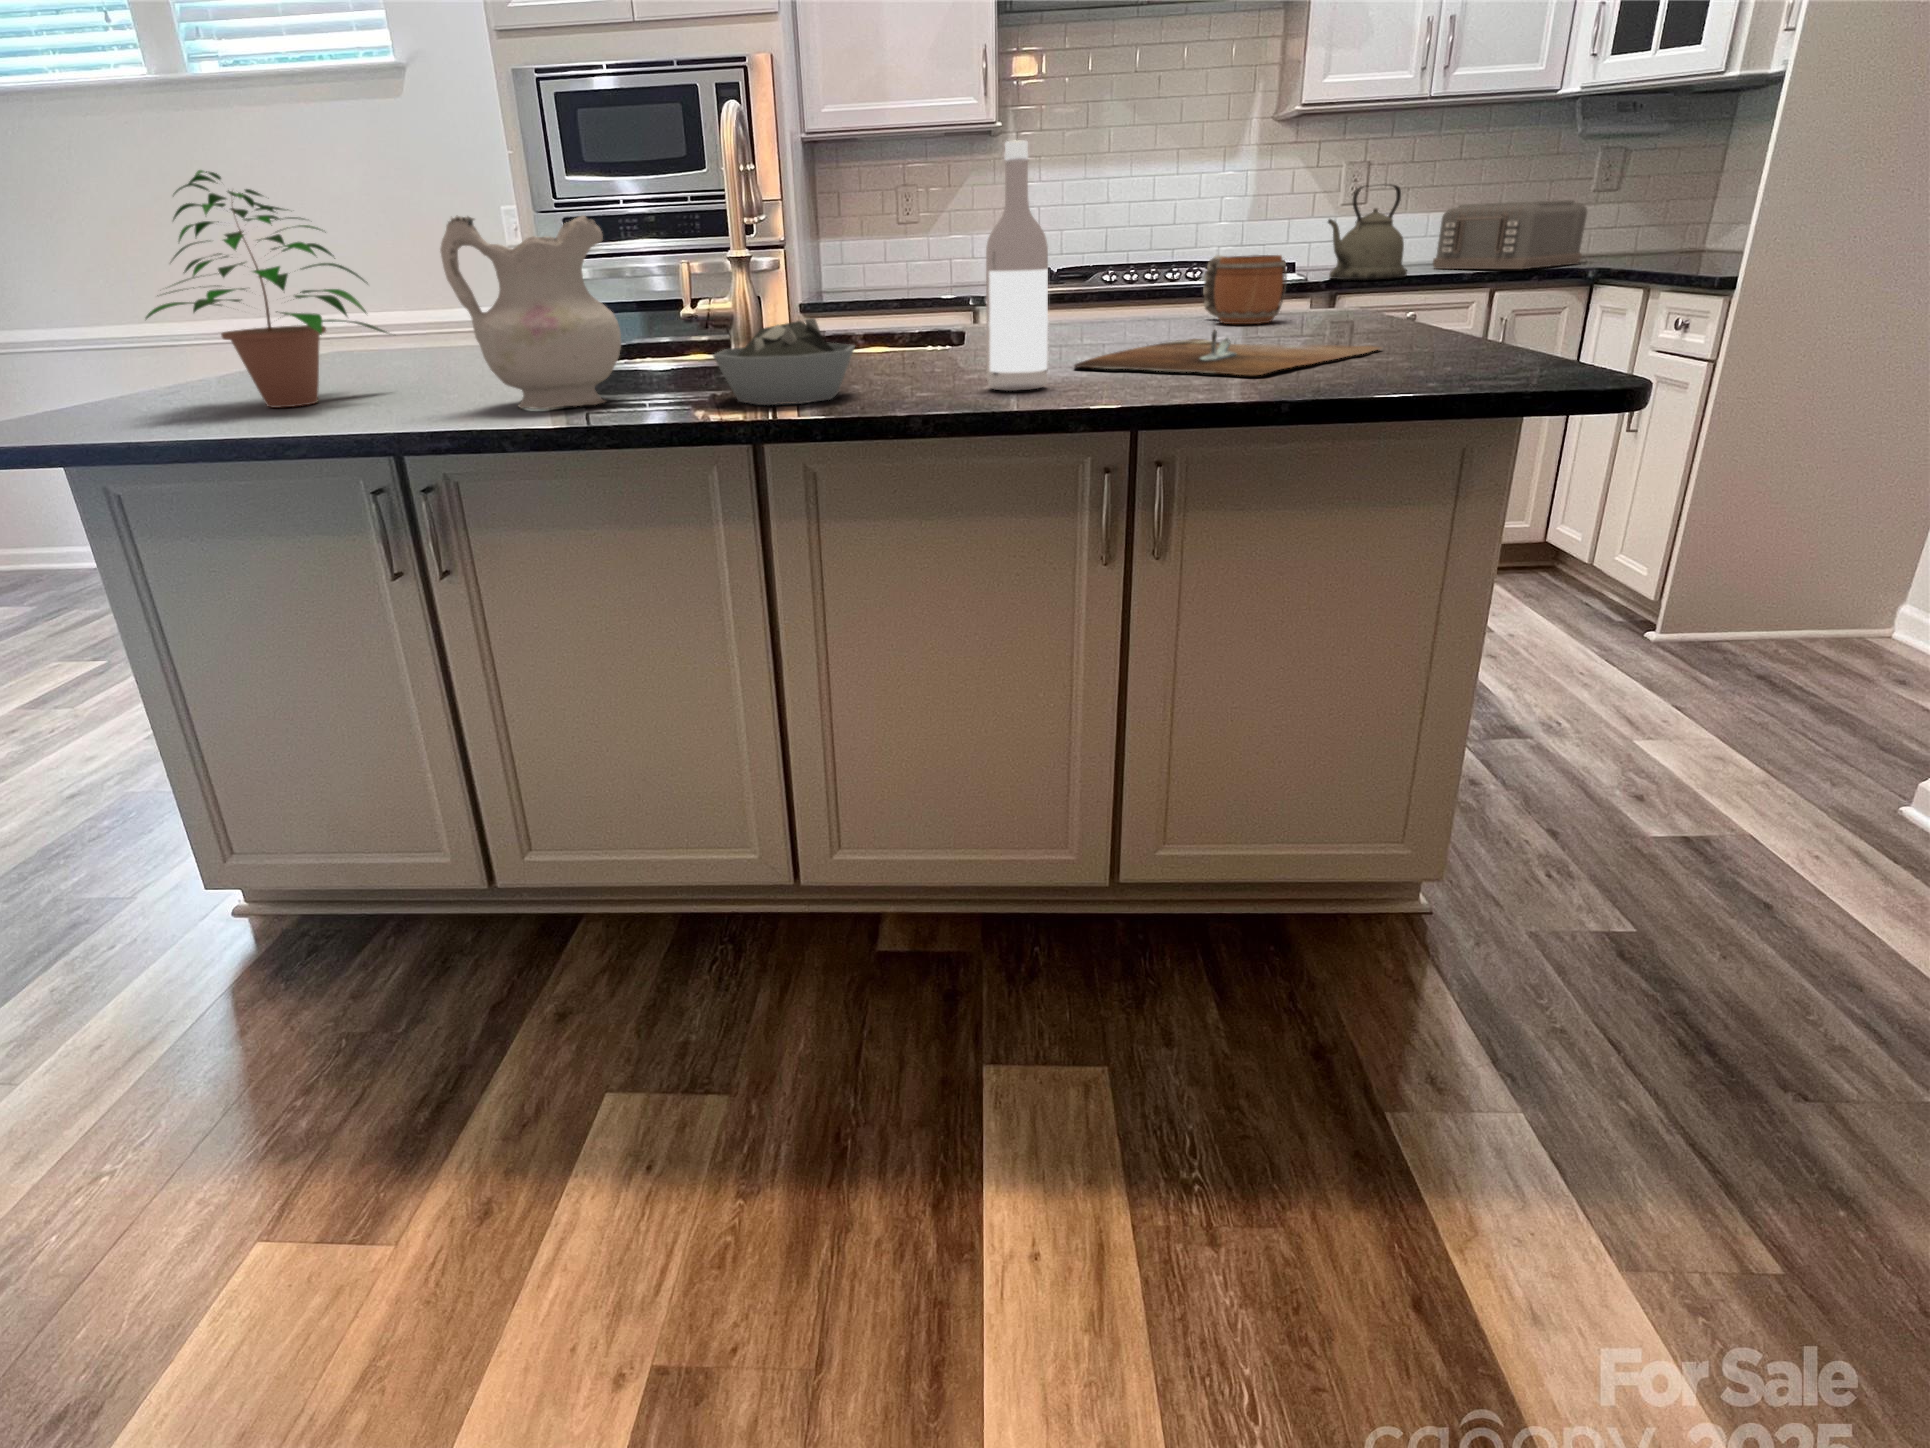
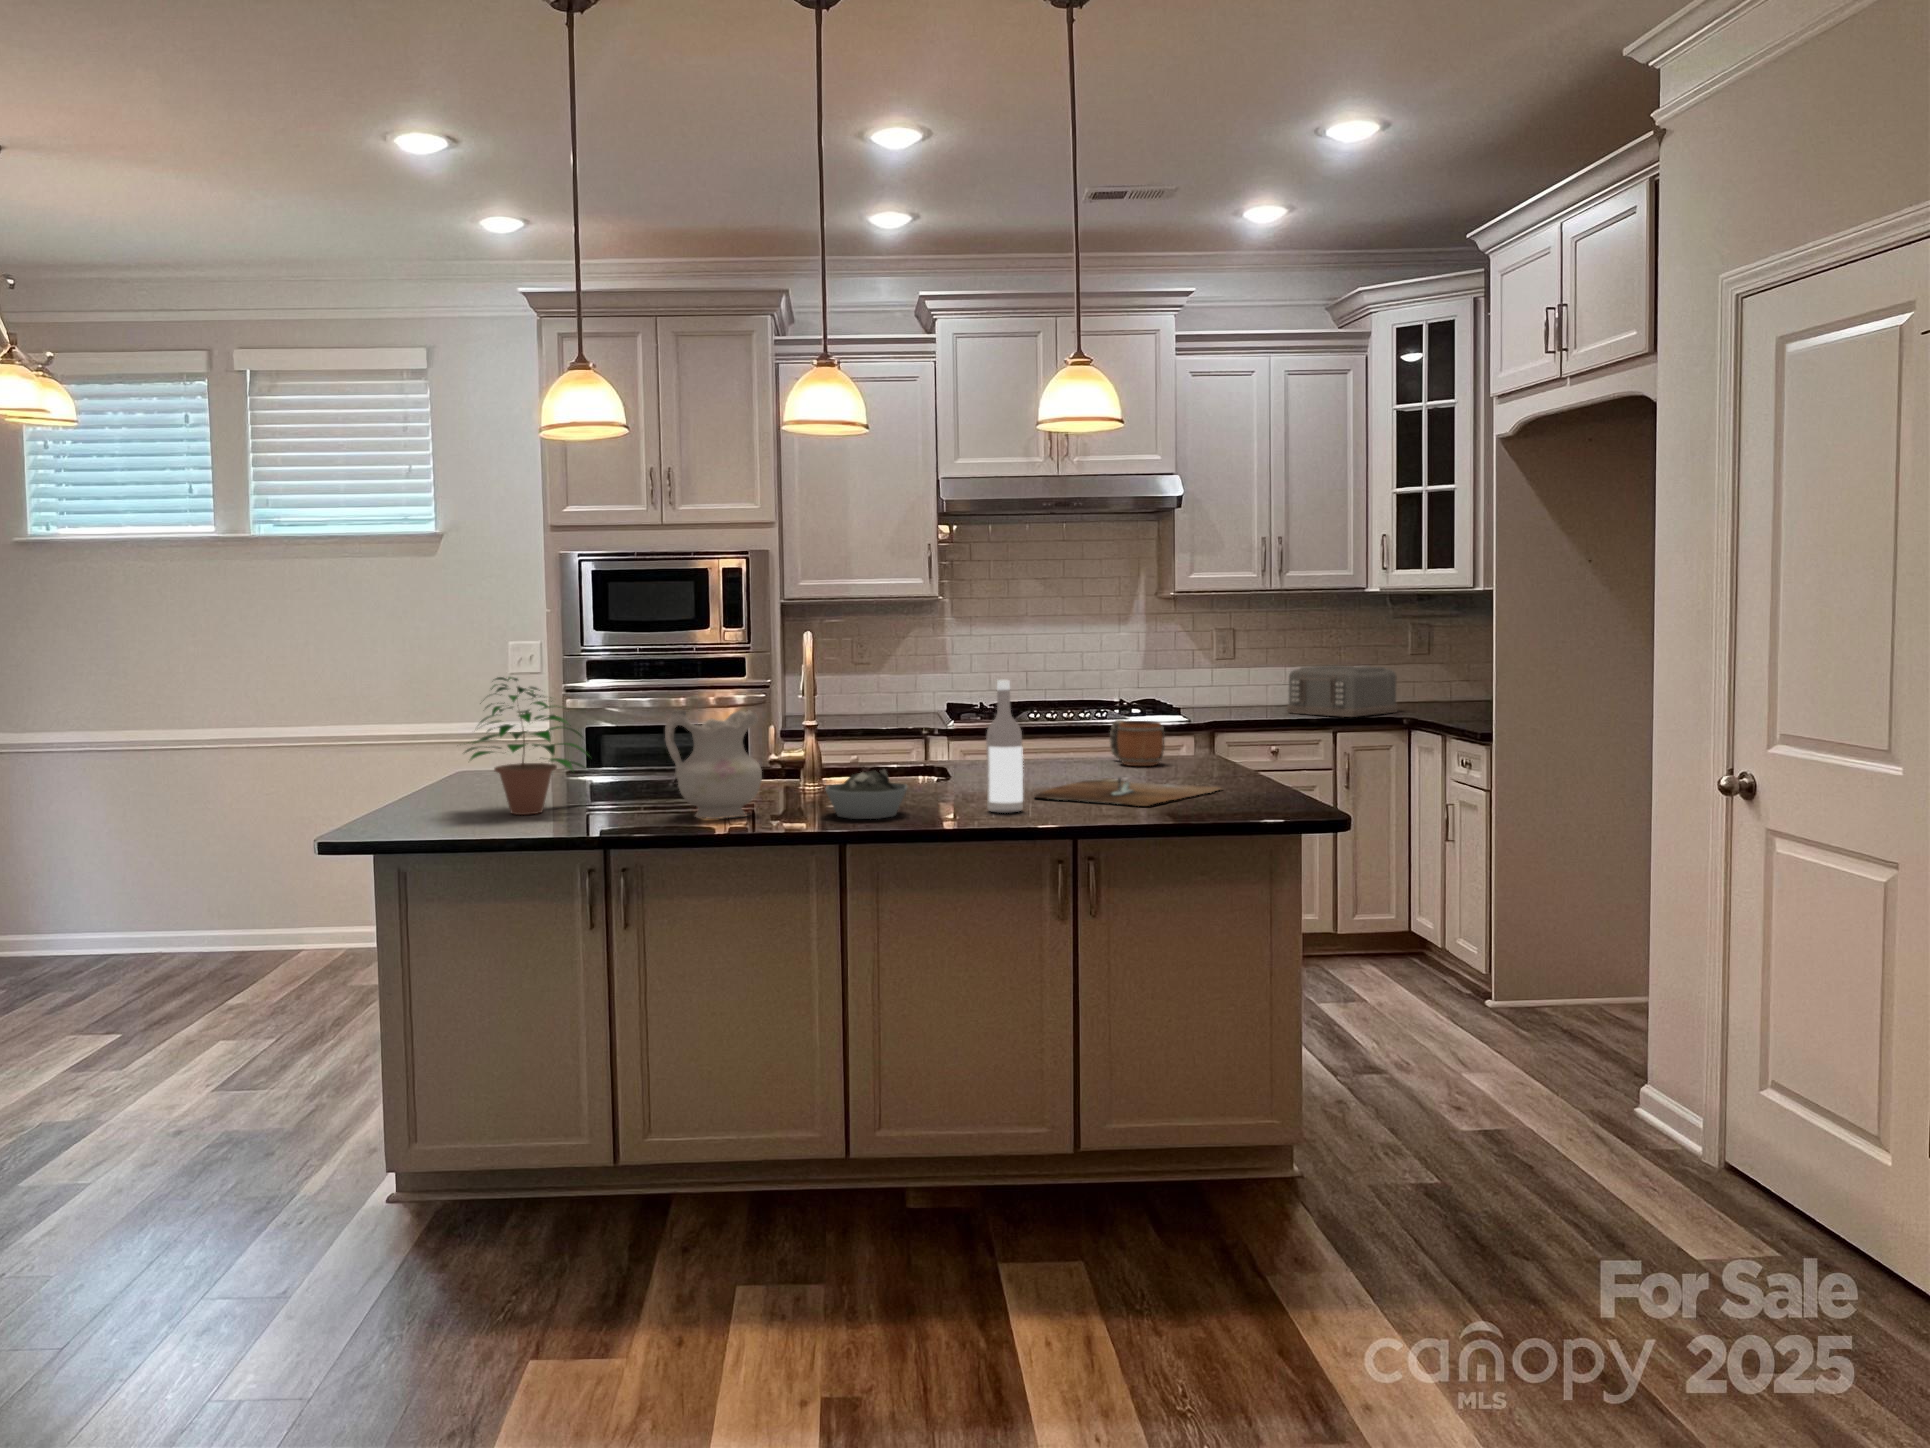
kettle: present [1328,184,1407,280] -> none [1200,654,1265,723]

